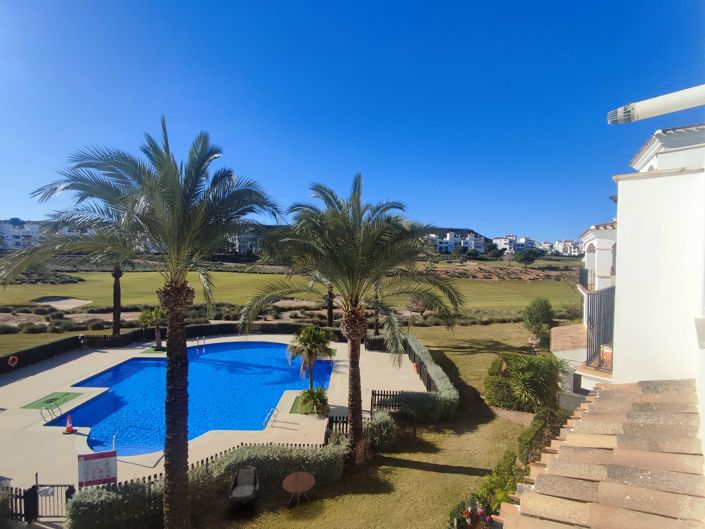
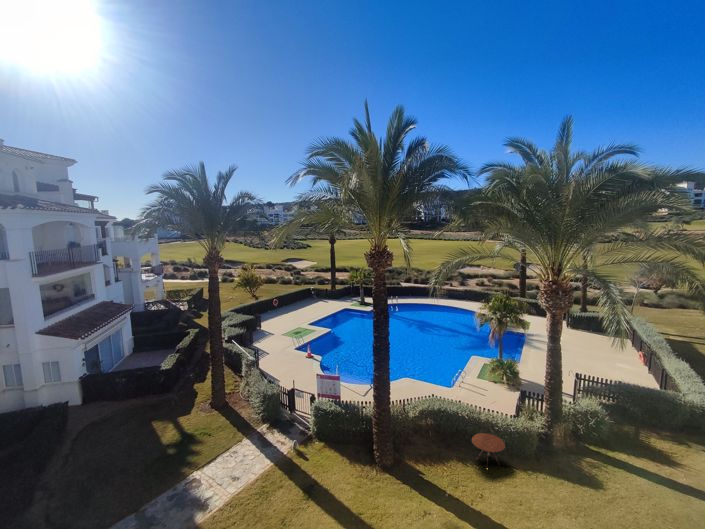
lounge chair: present [228,467,258,512] -> none [422,415,449,455]

